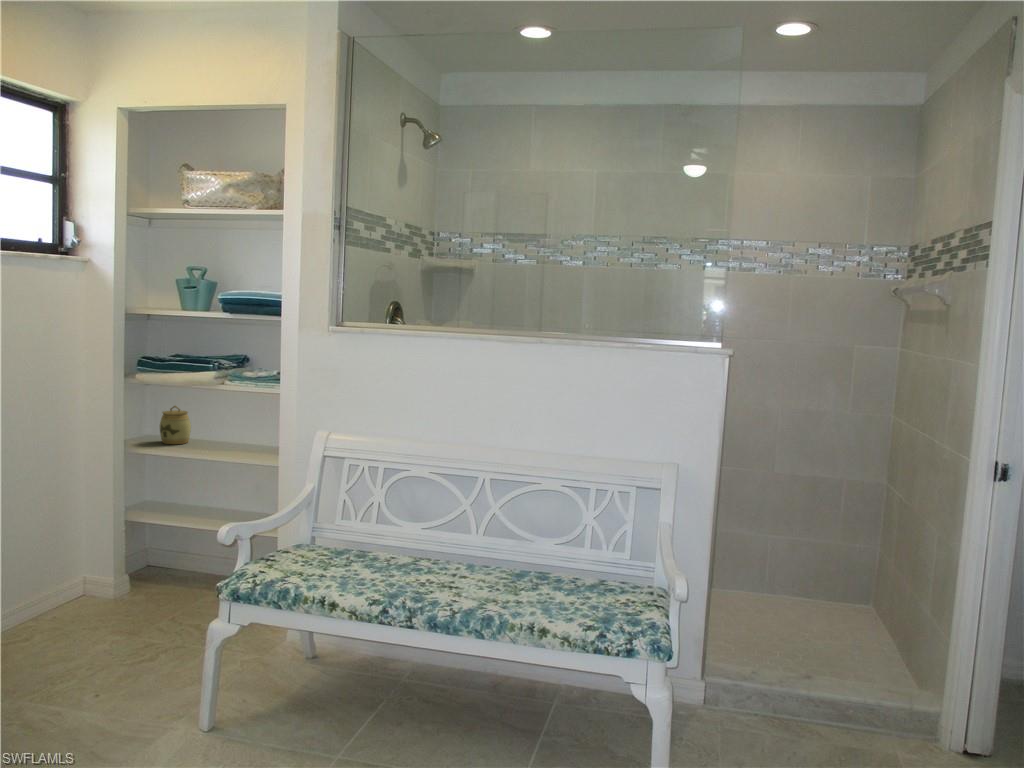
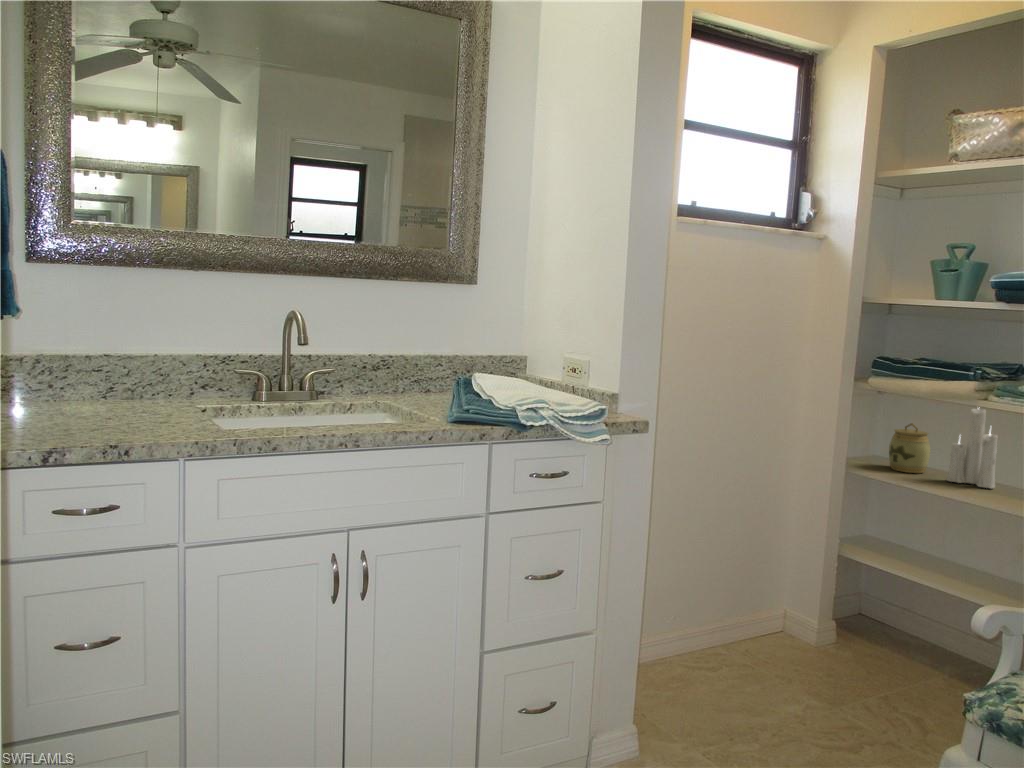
candle: none [204,379,237,447] -> present [946,409,997,488]

